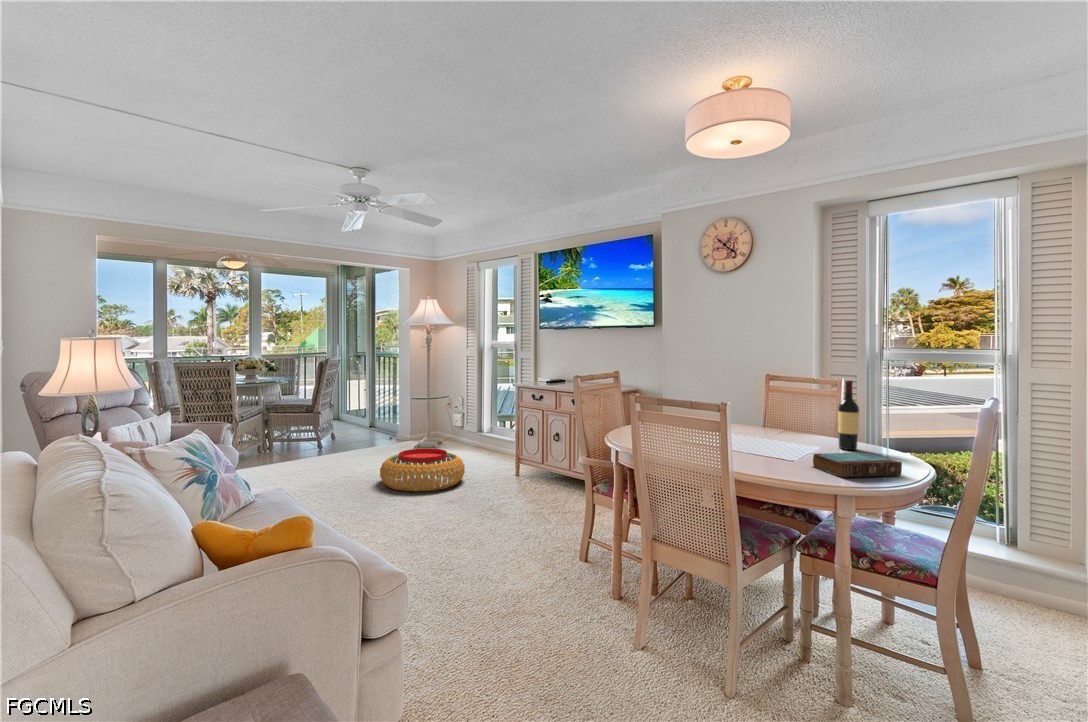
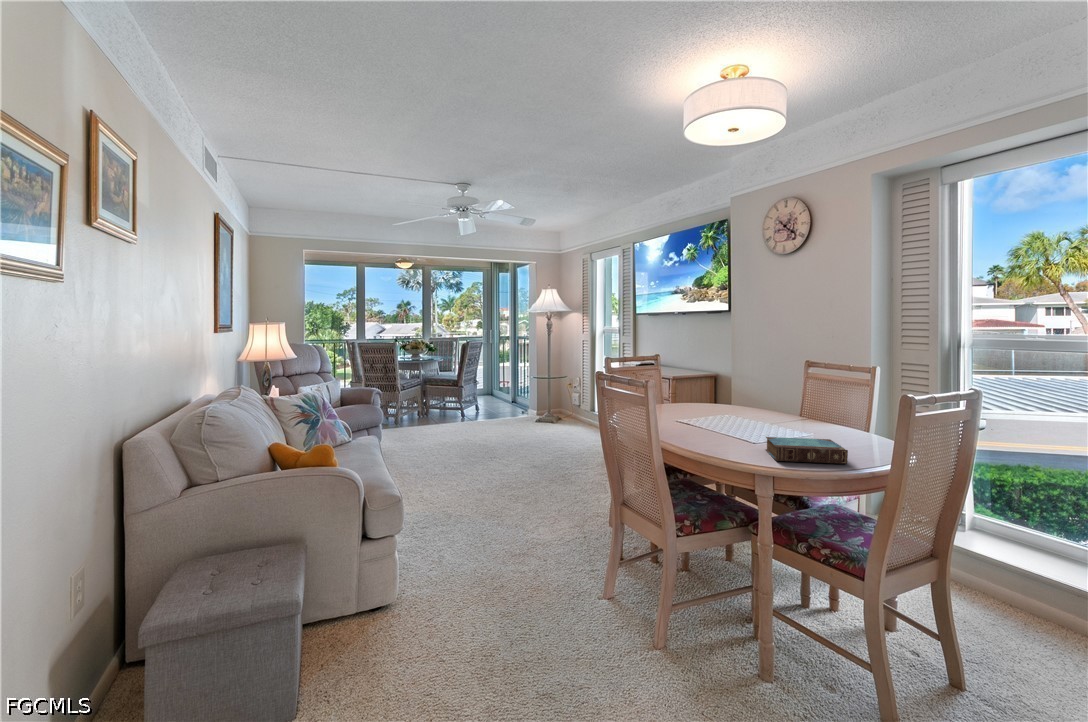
wine bottle: present [838,381,859,450] -> none [832,366,854,438]
pouf: present [380,448,465,491] -> none [488,419,558,454]

